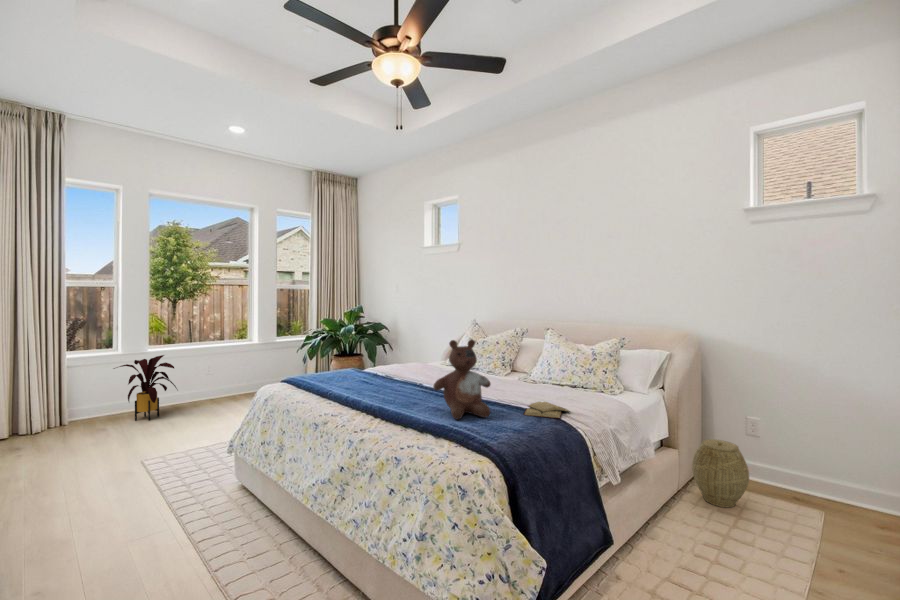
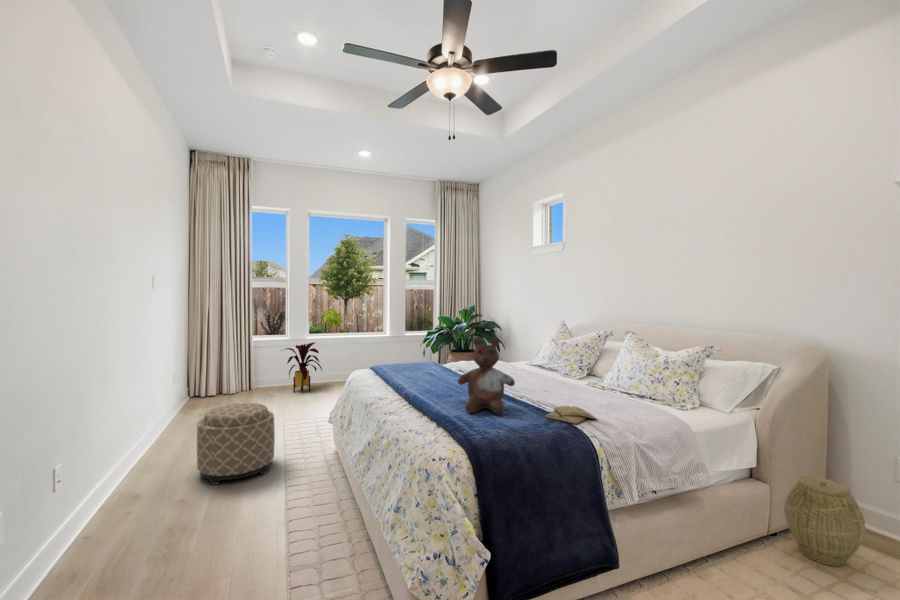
ottoman: none [41,440,161,560] -> present [197,403,275,484]

